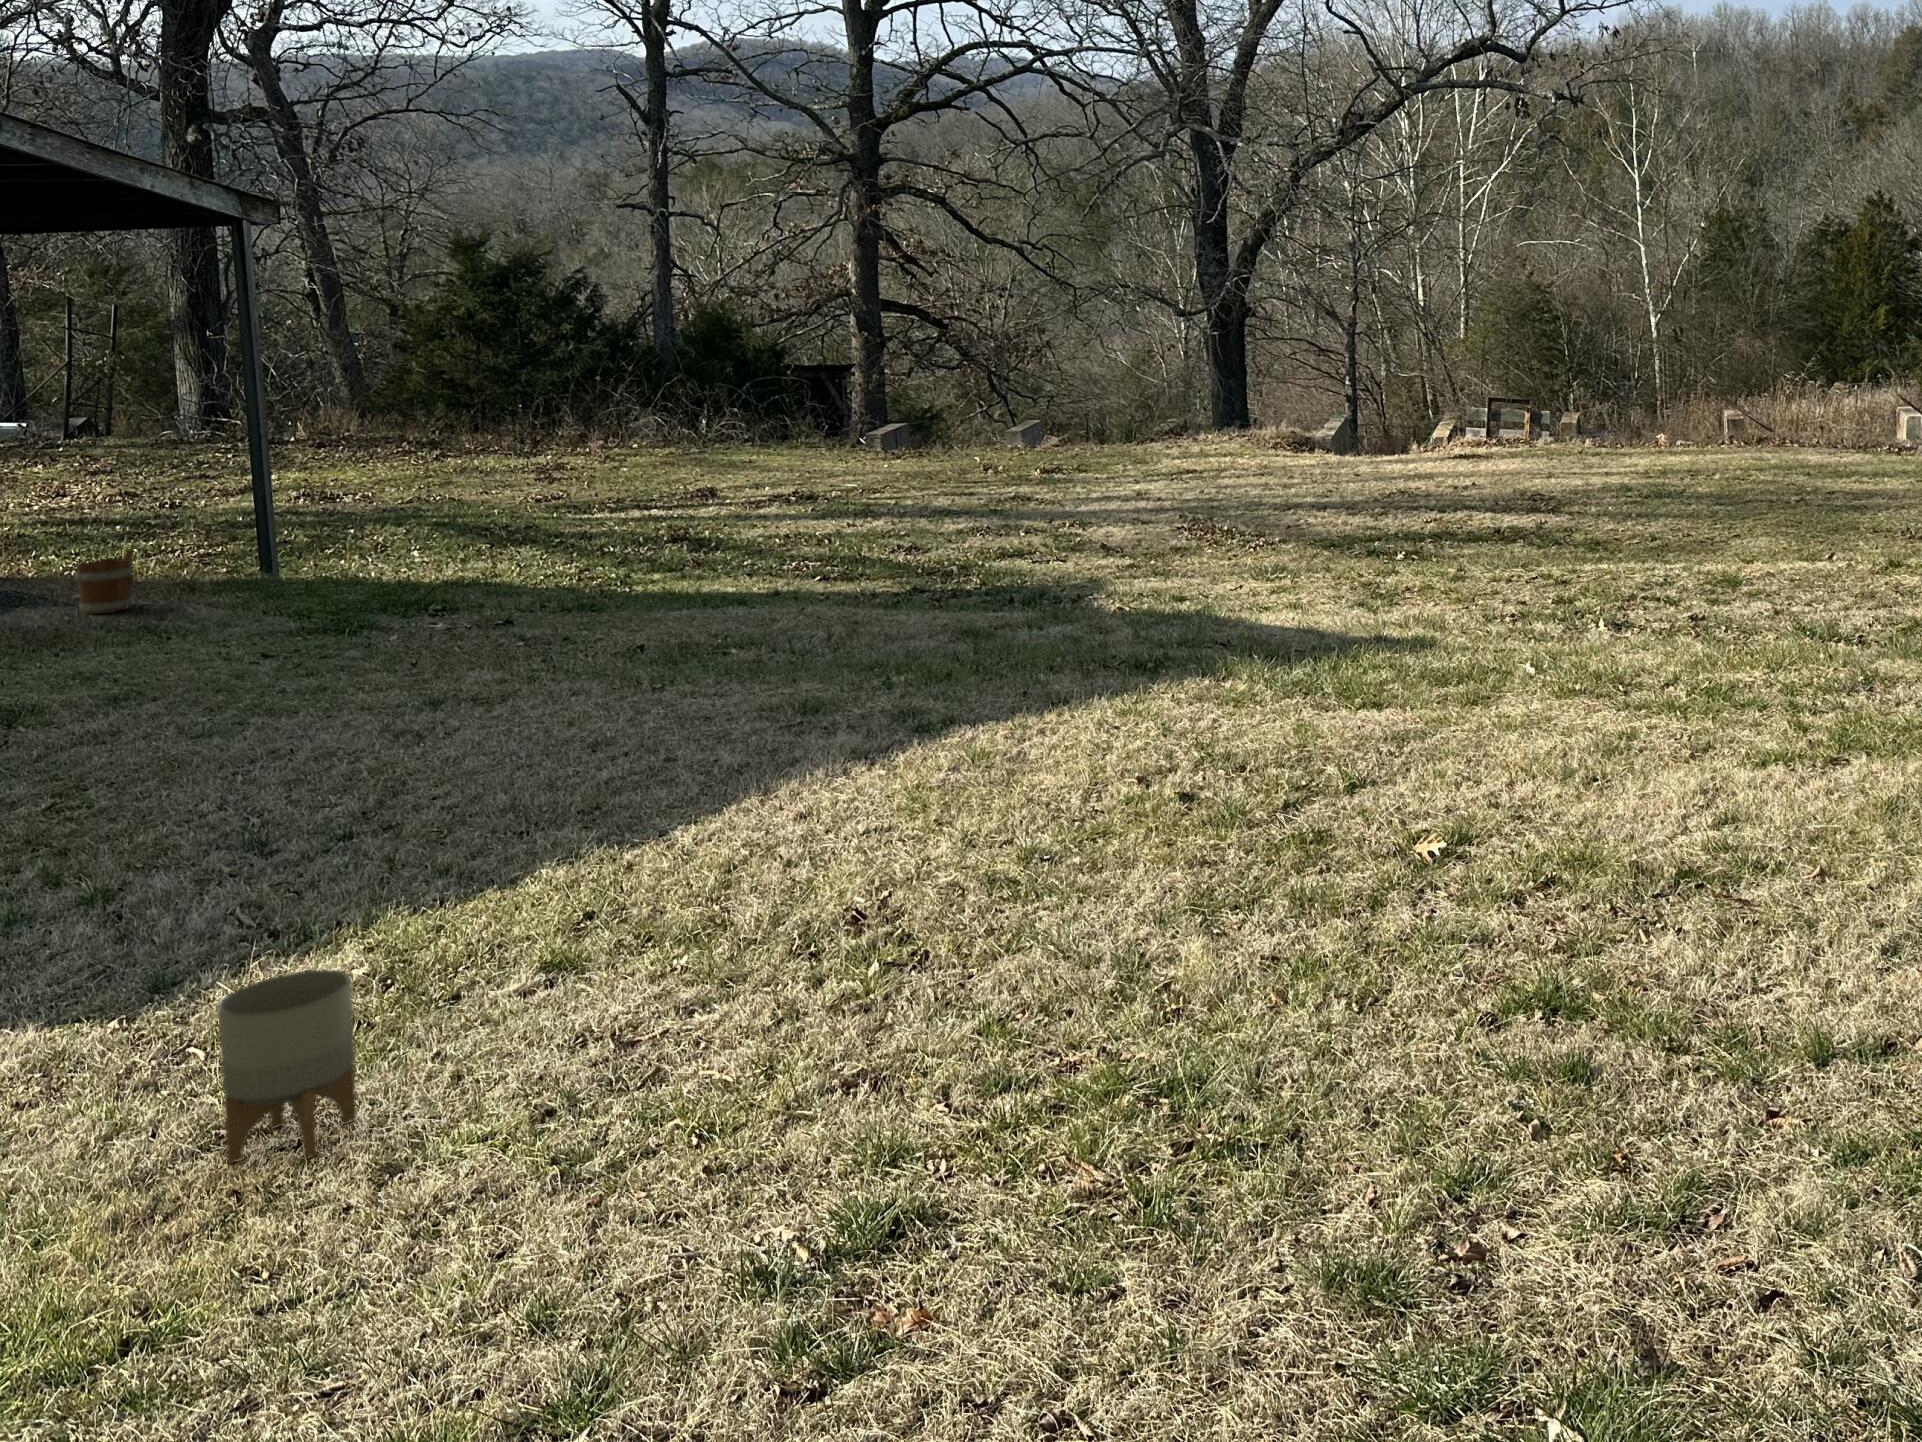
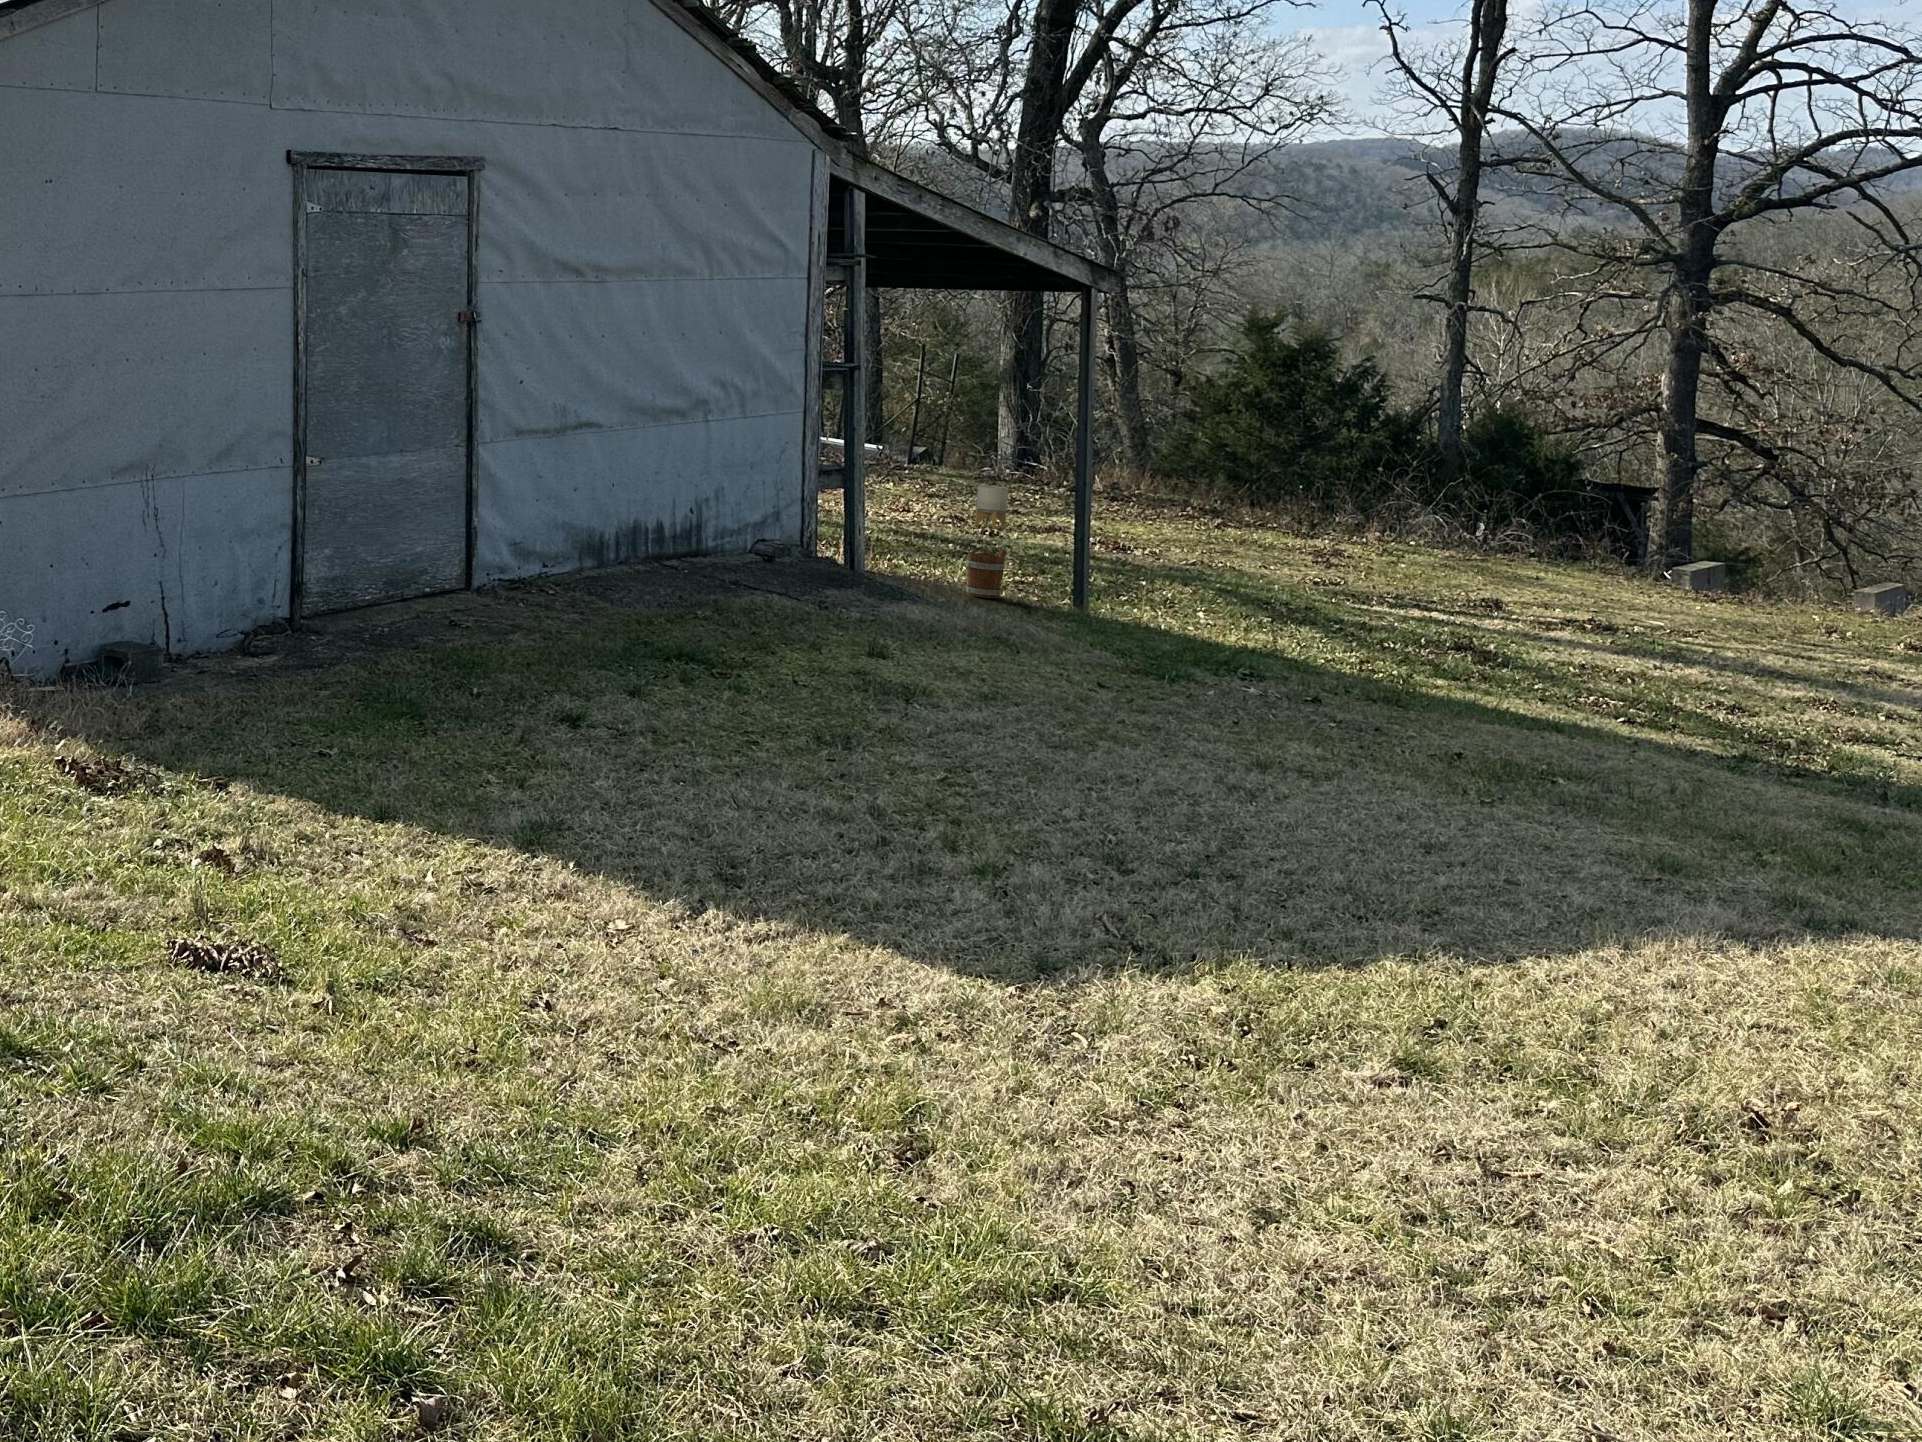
planter: present [218,969,357,1164] -> present [975,485,1008,529]

